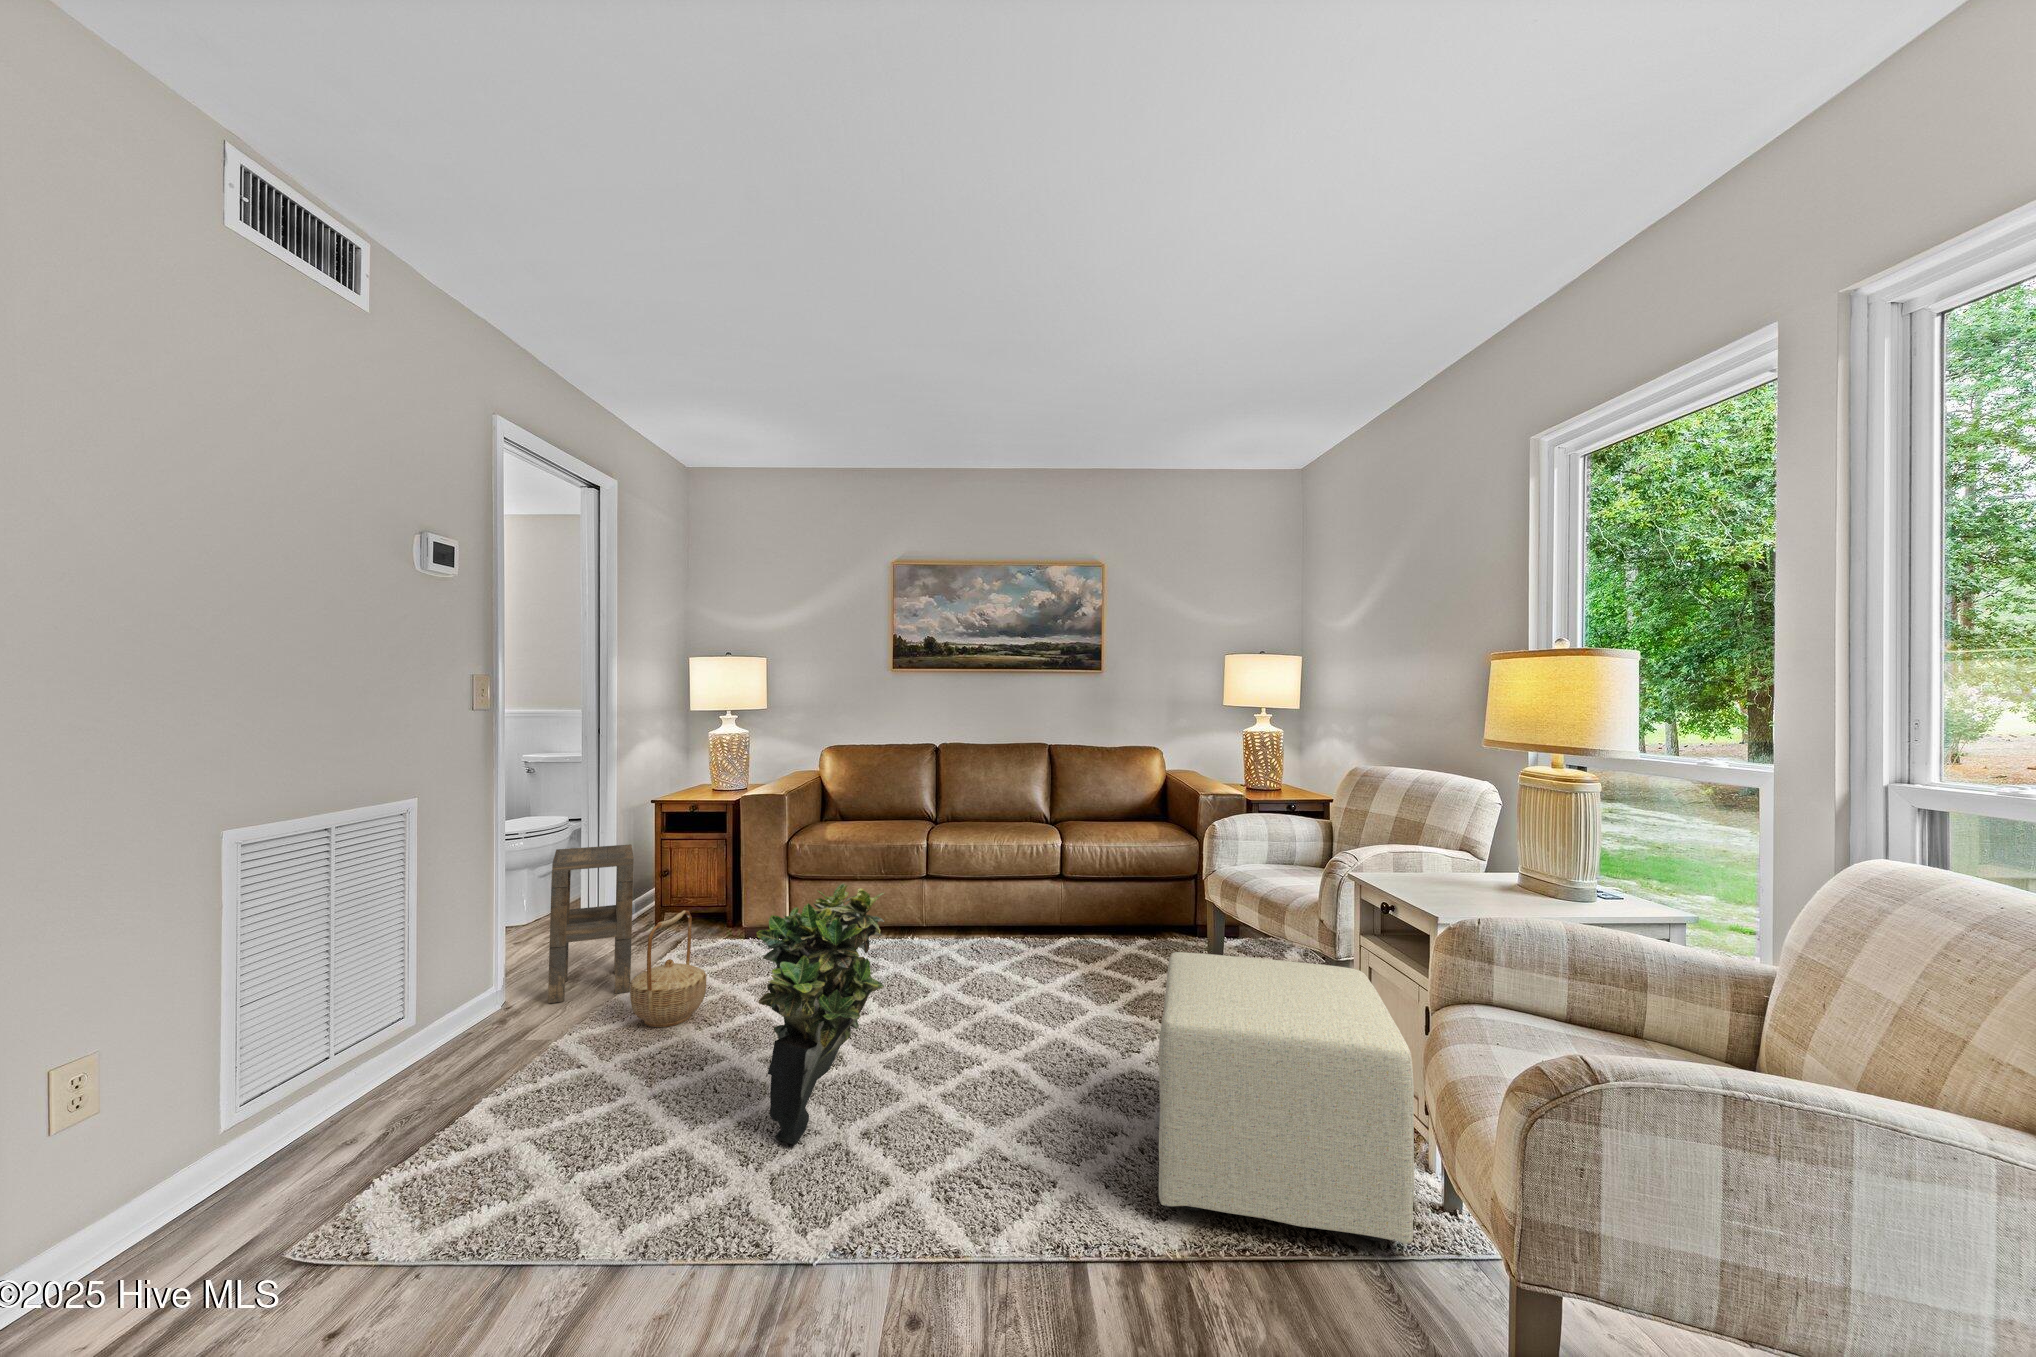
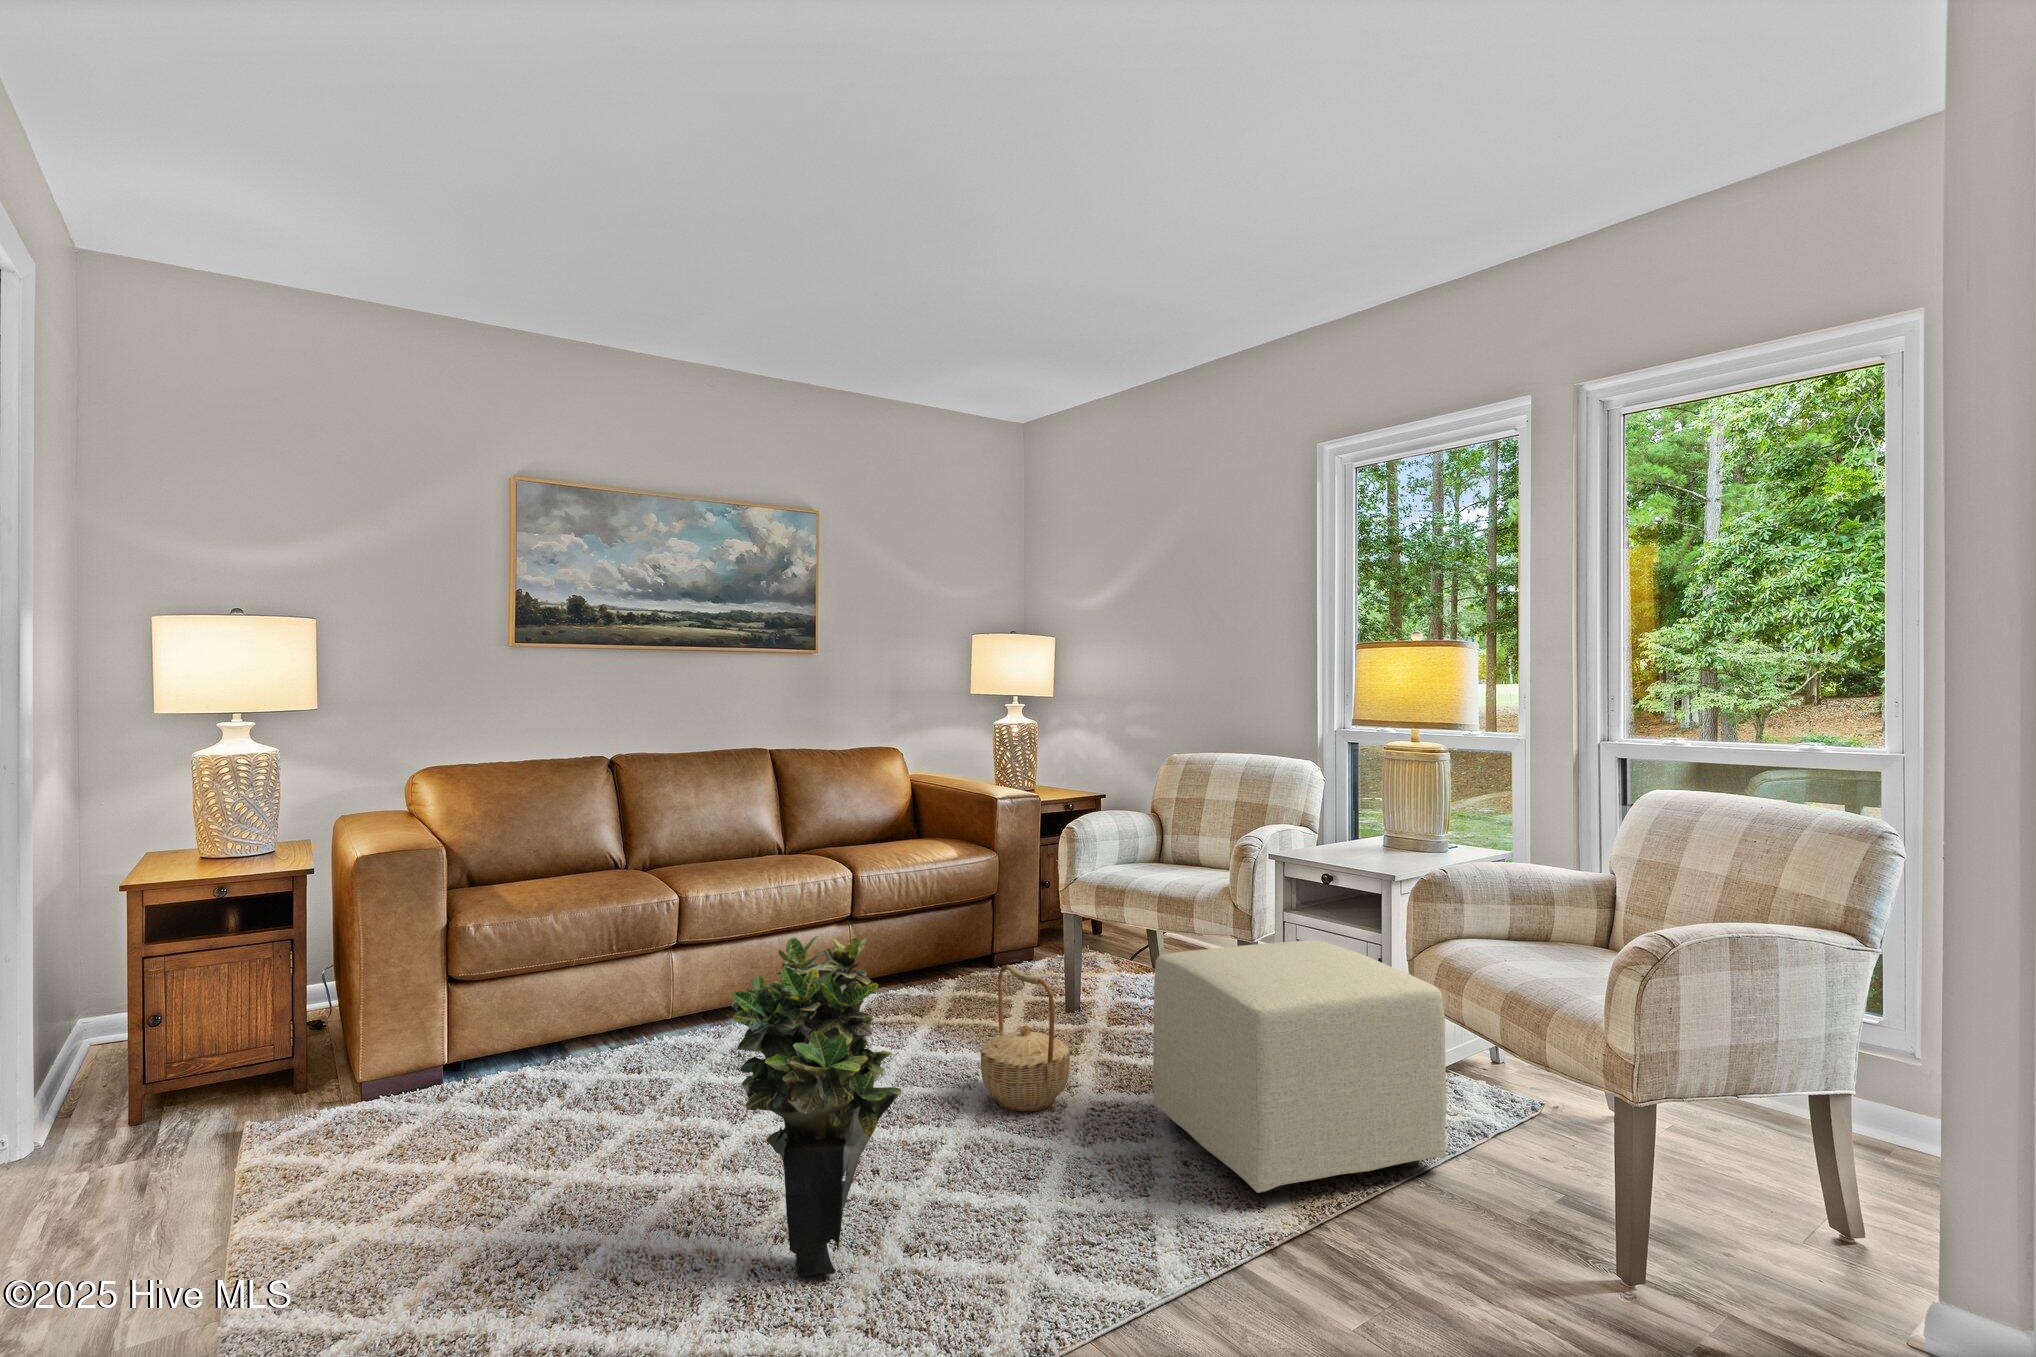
side table: present [548,844,634,1003] -> none [94,952,294,1246]
basket: present [630,910,707,1027] -> present [981,965,1070,1111]

